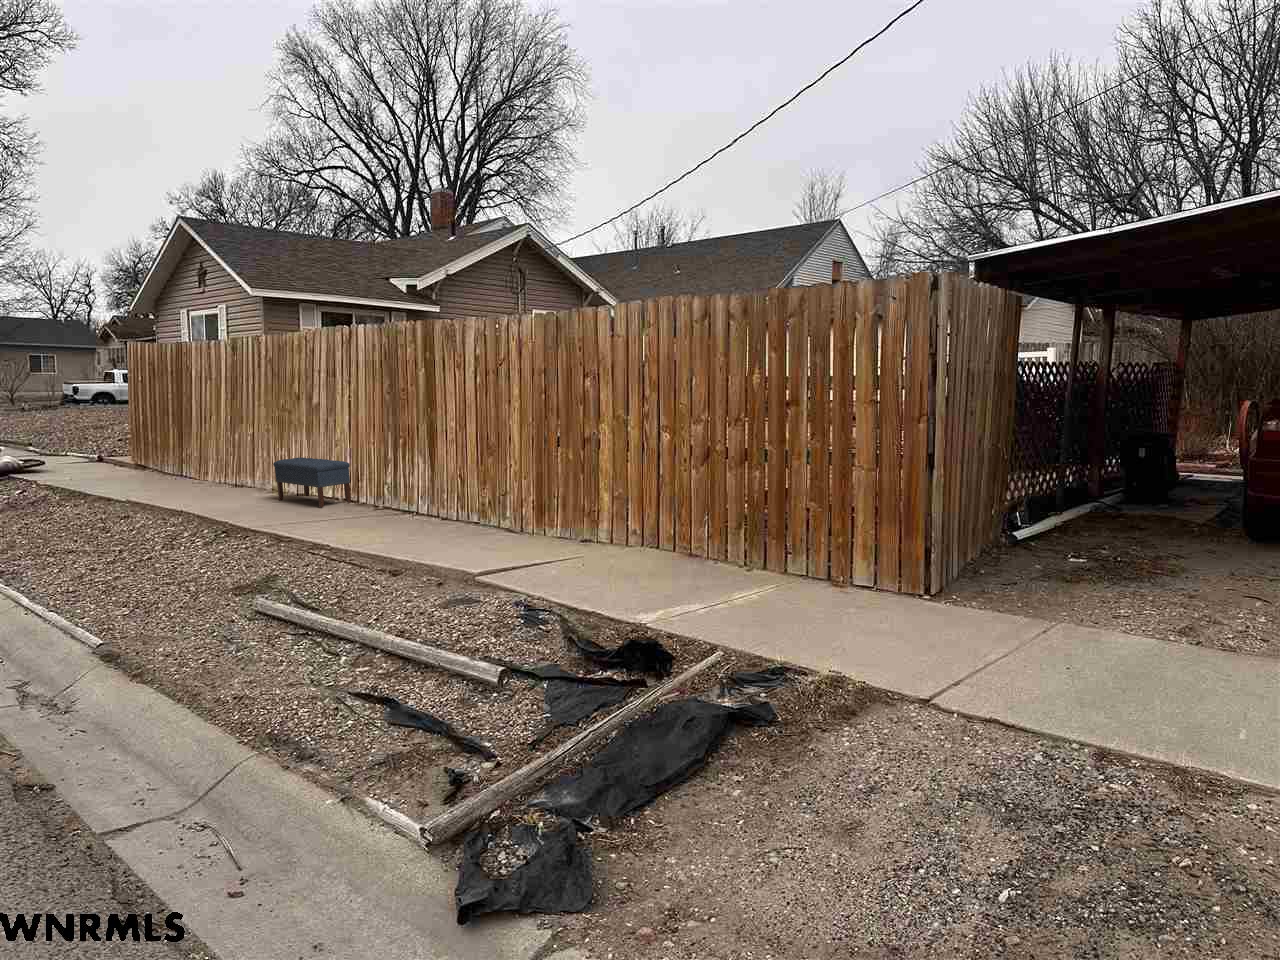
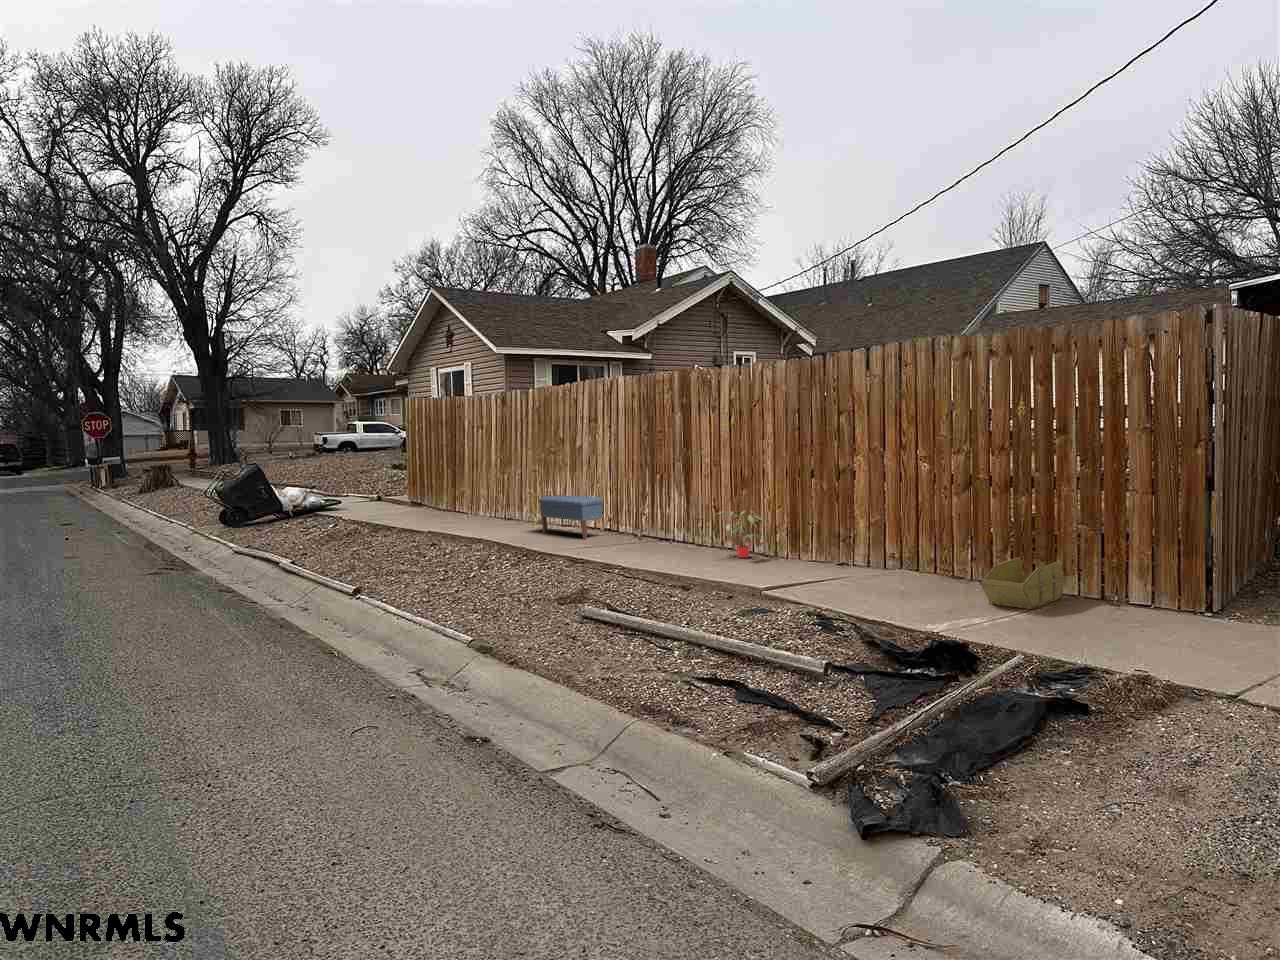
potted plant: none [451,478,509,531] -> present [720,511,764,558]
storage bin: none [707,533,795,592] -> present [981,557,1063,609]

